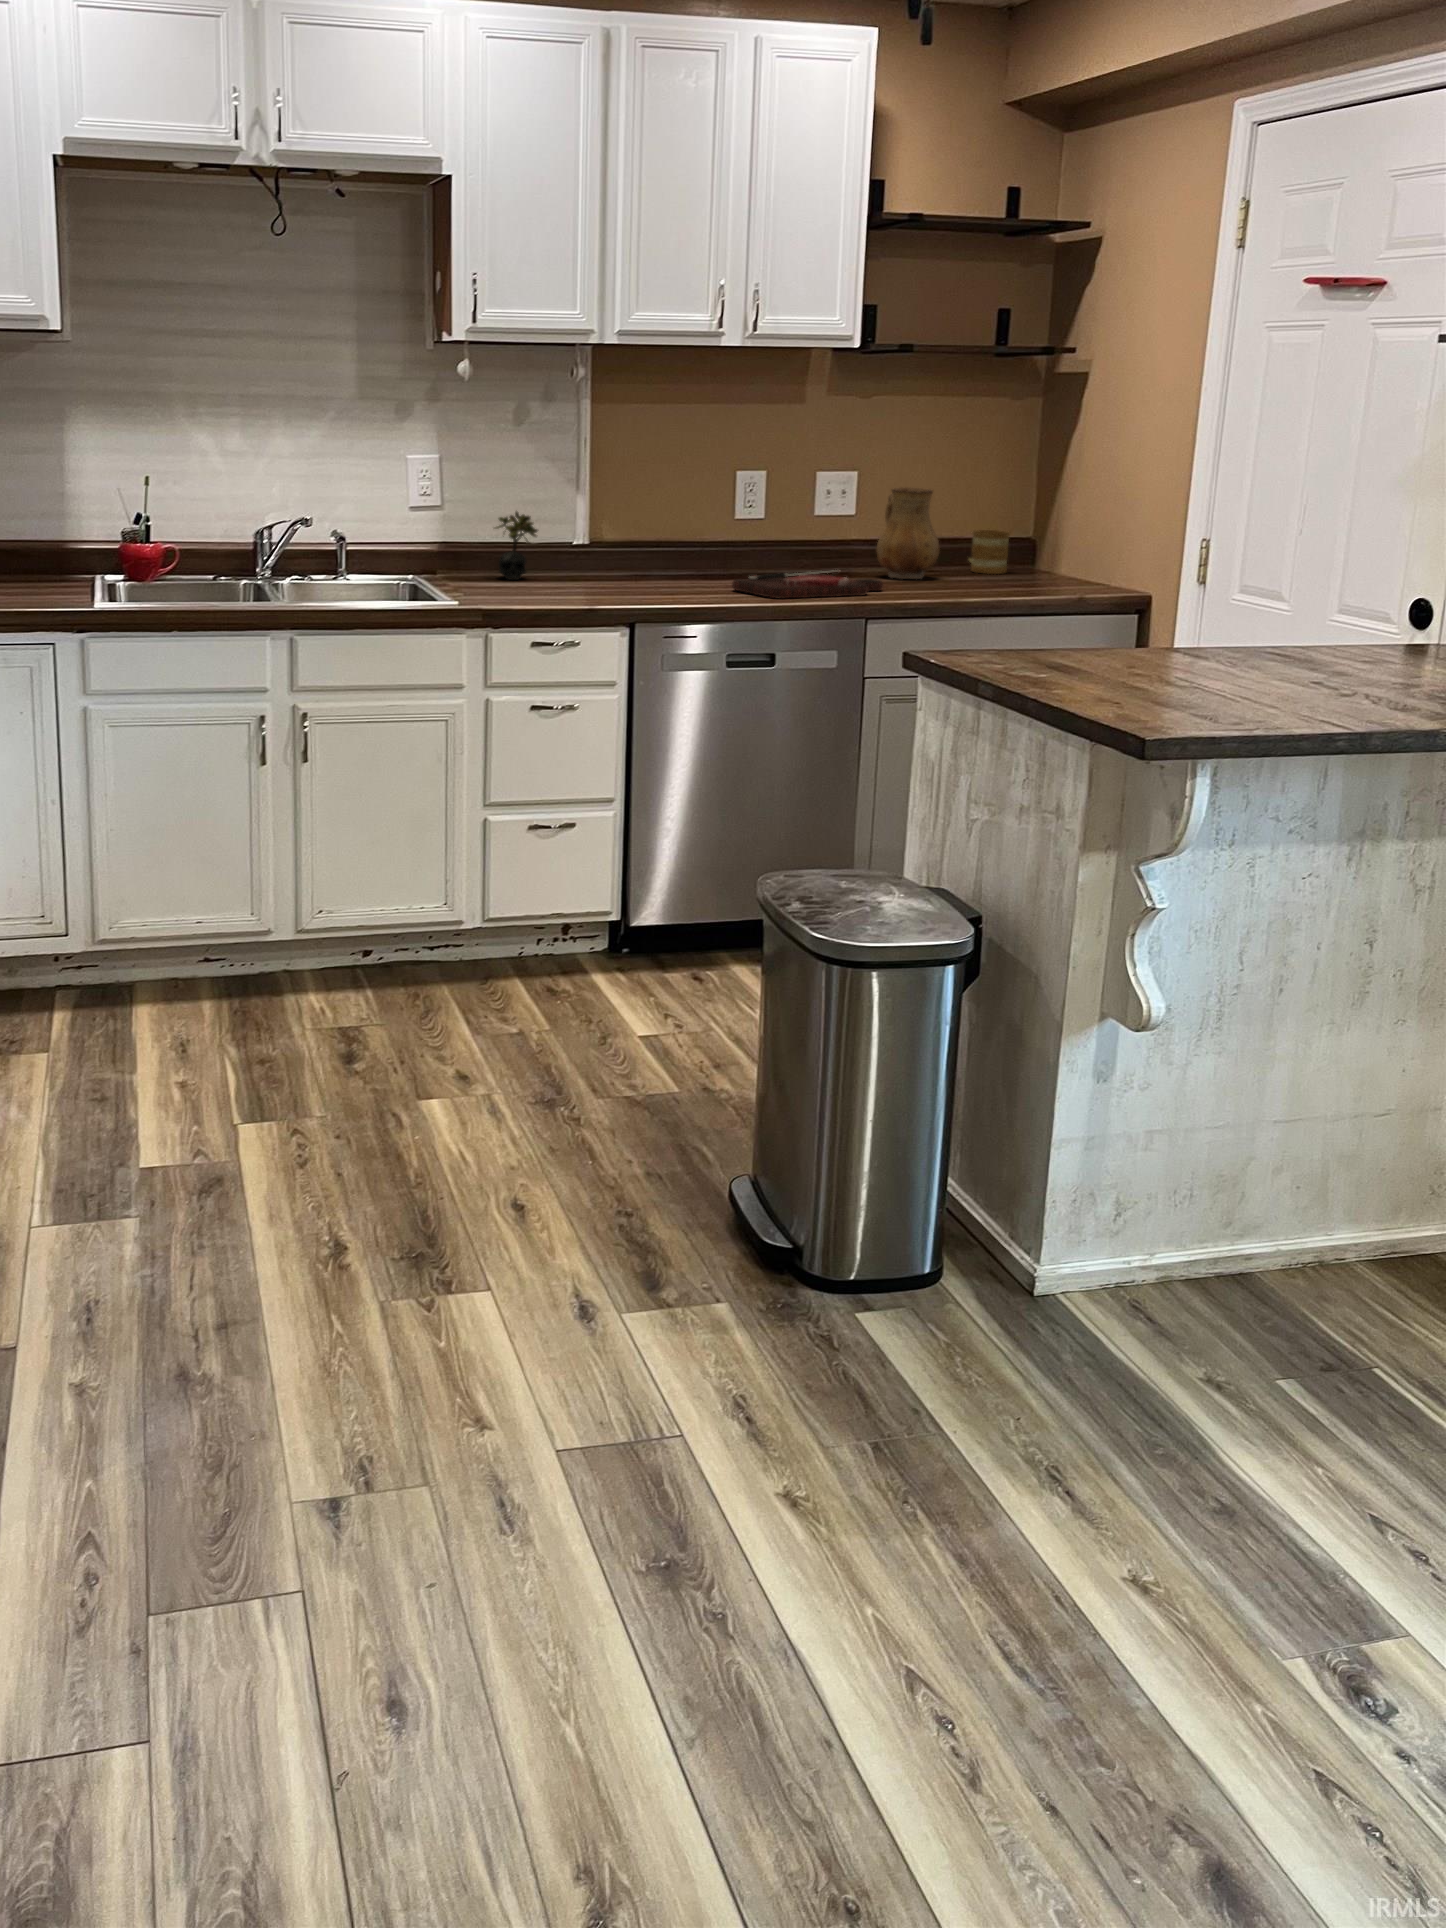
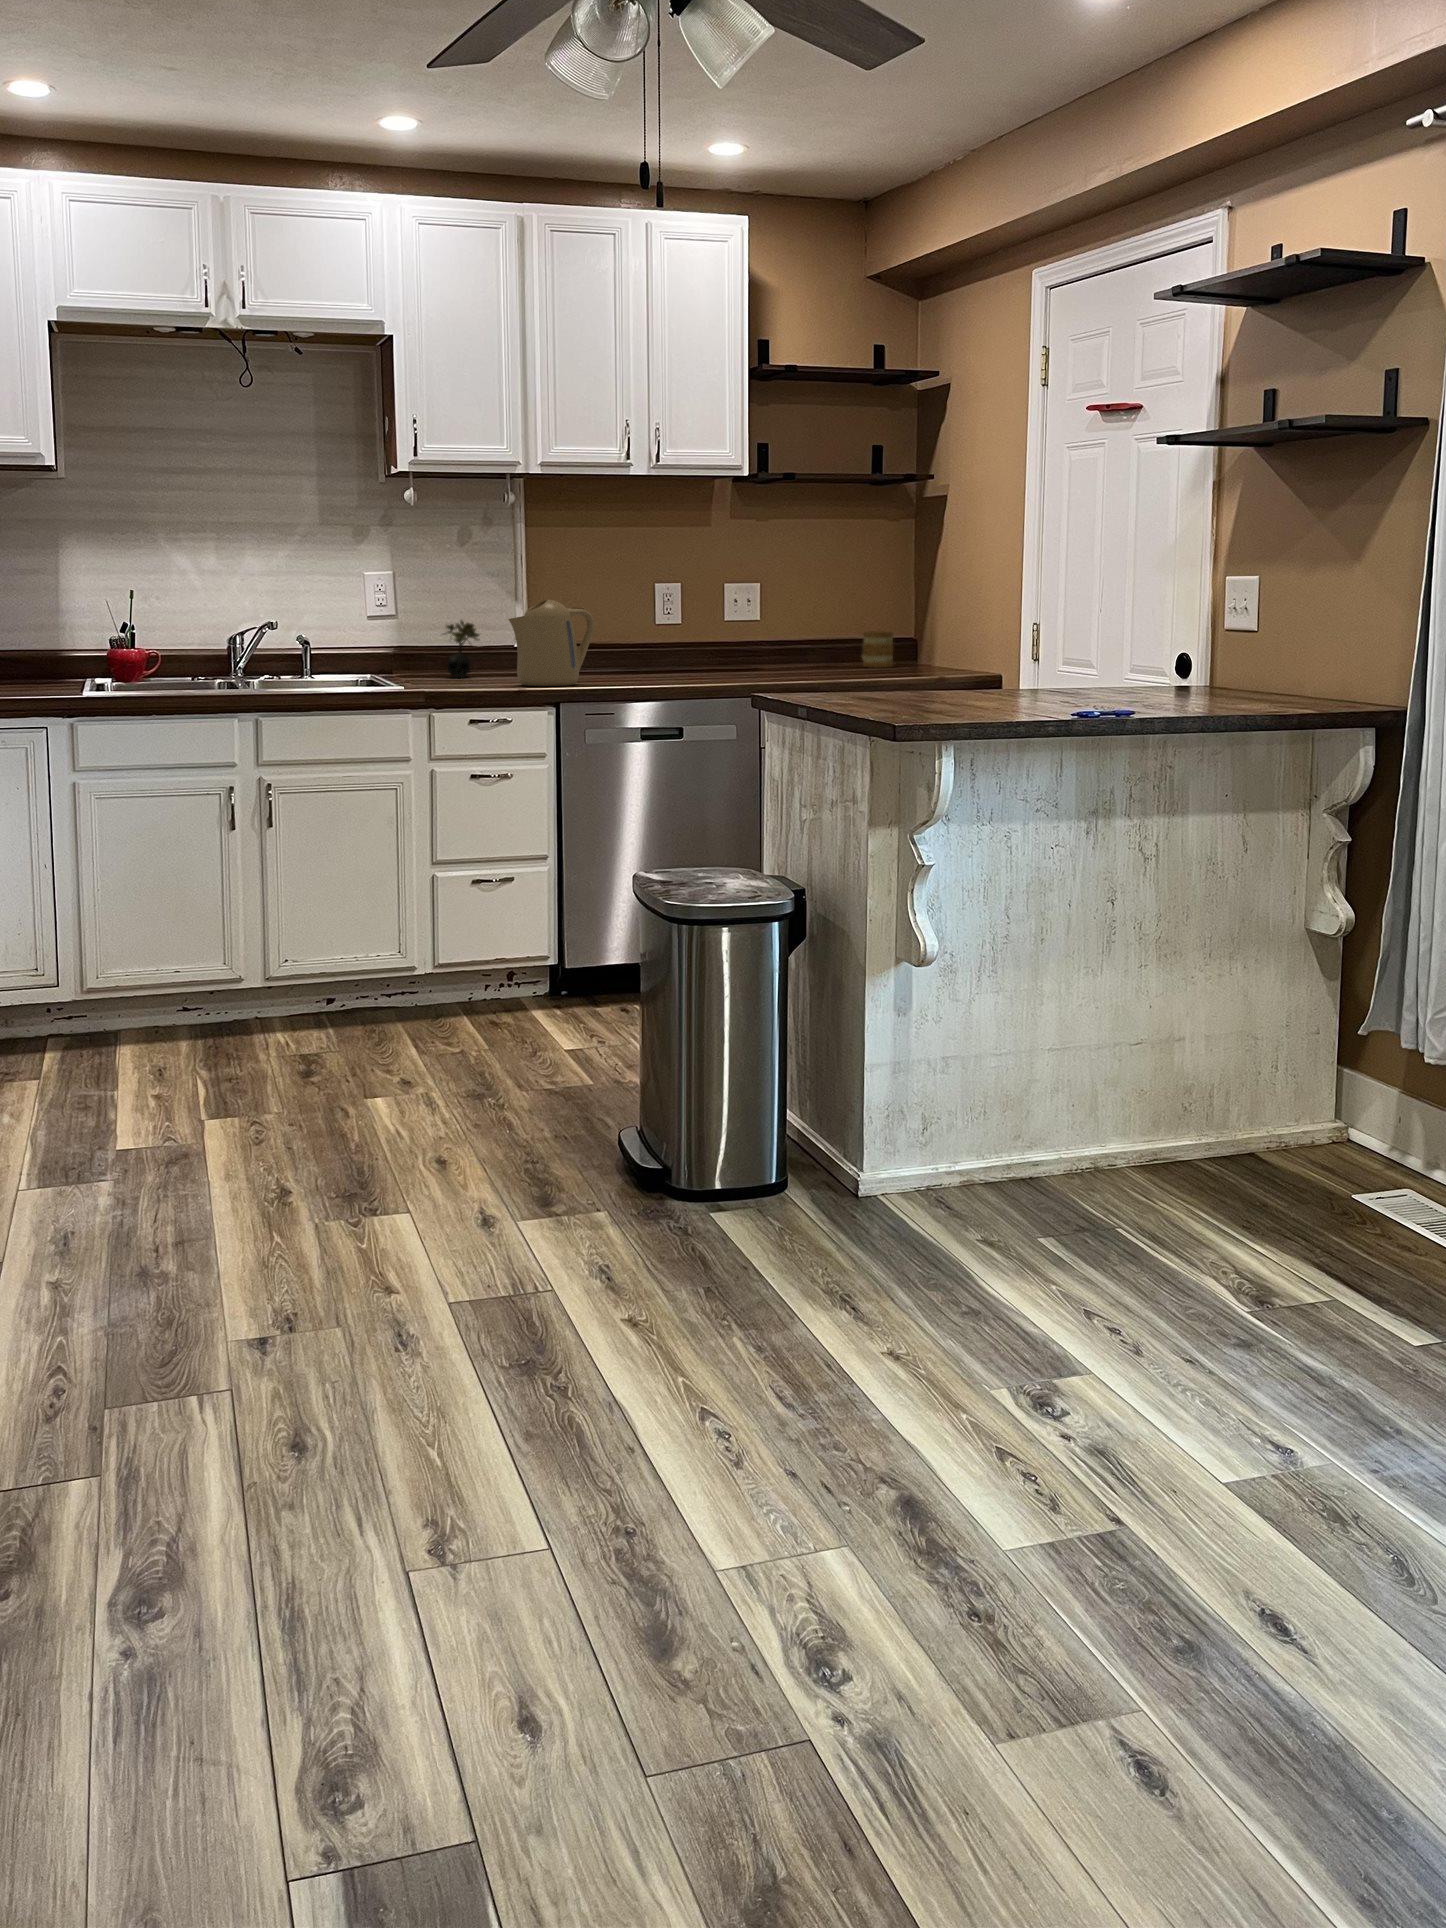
ceramic pitcher: present [876,488,940,579] -> none [777,594,830,671]
kettle: none [583,501,682,605] -> present [508,600,594,686]
cutting board: present [732,572,883,598] -> none [645,659,775,681]

